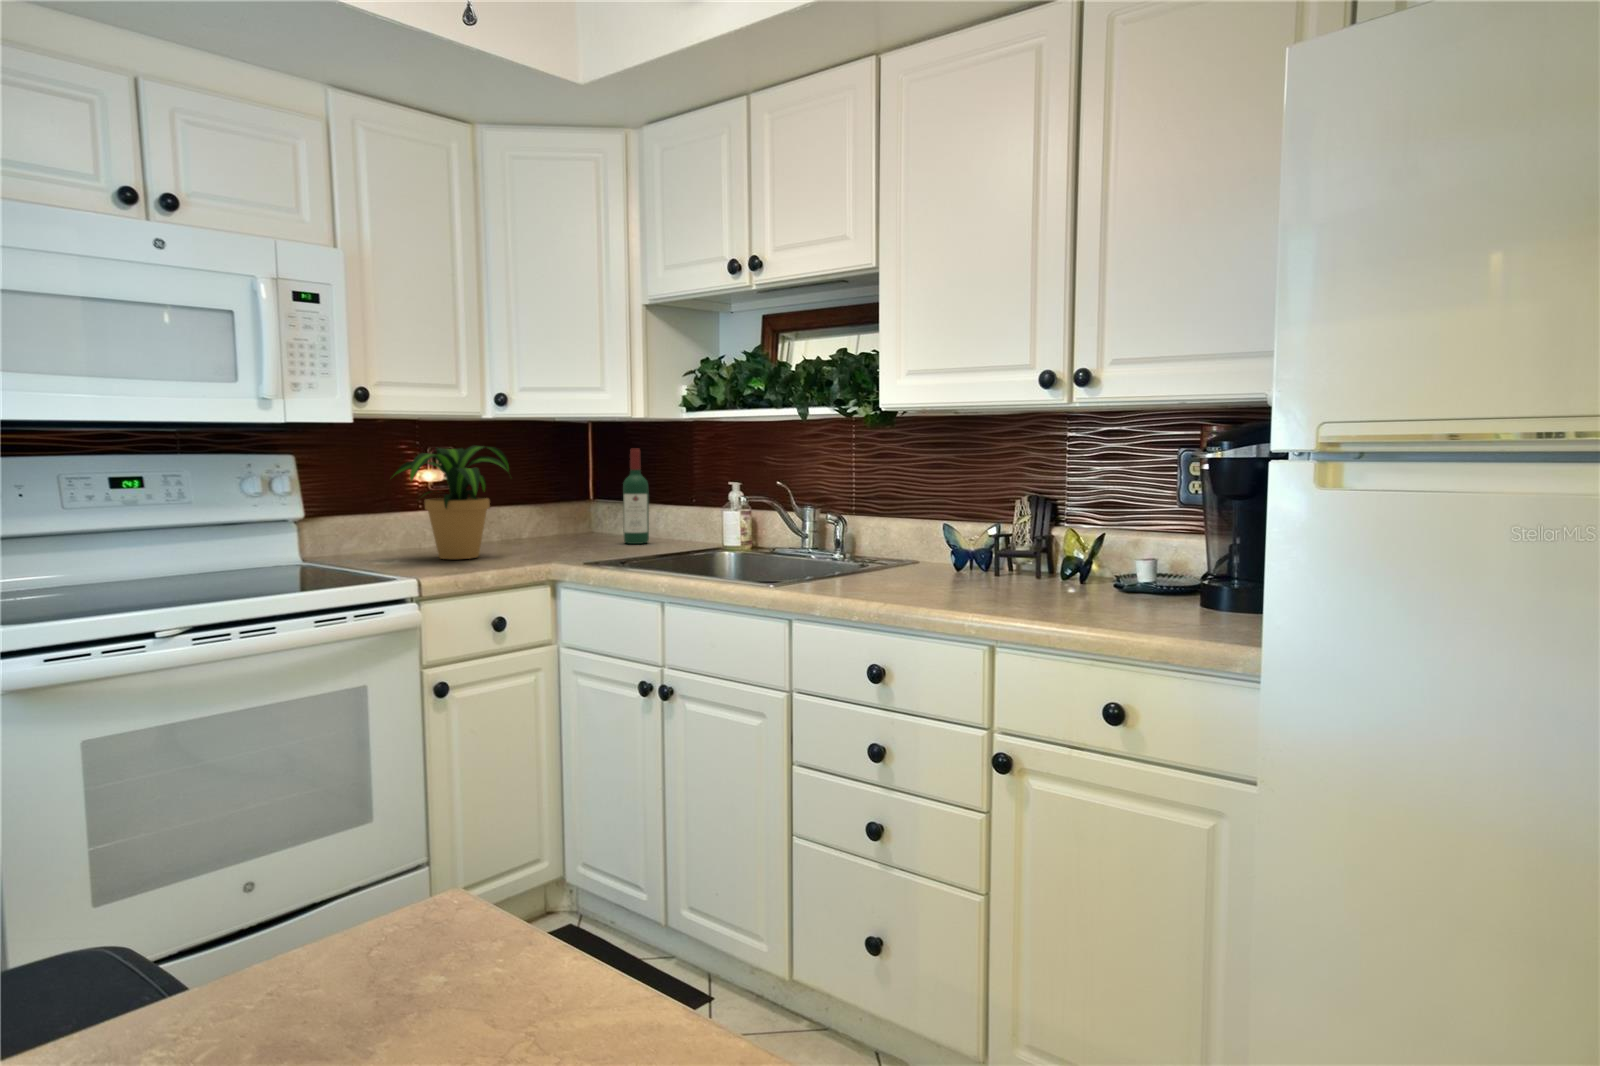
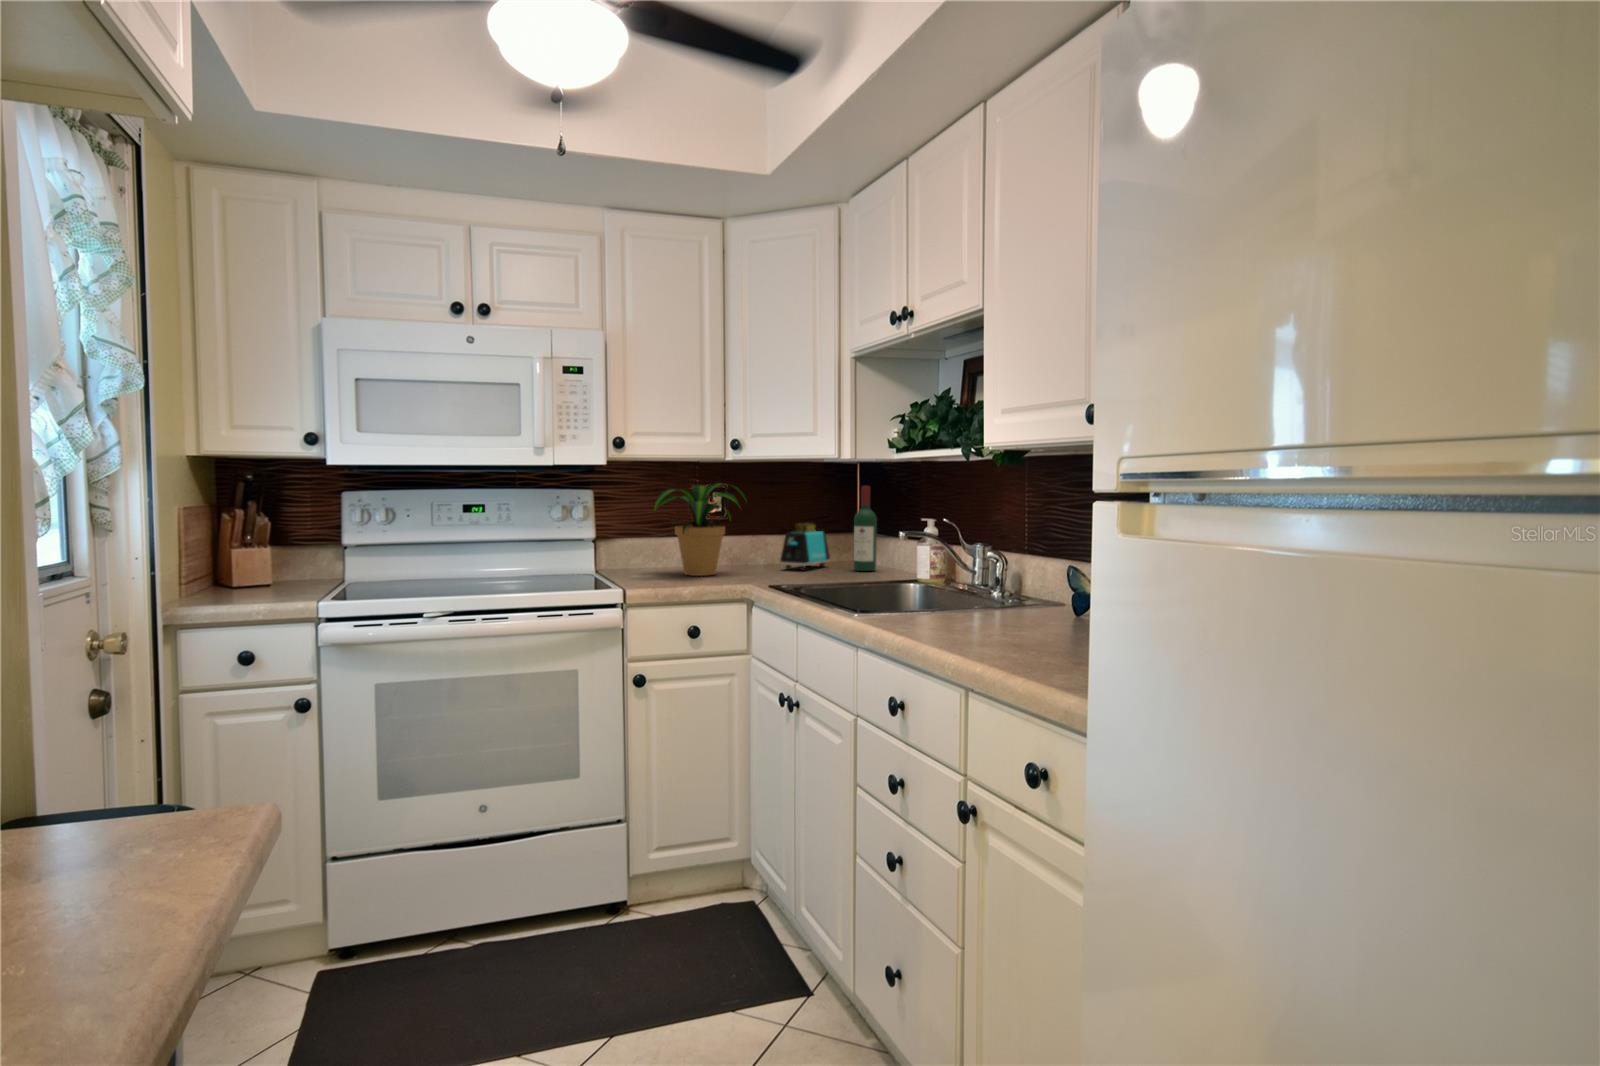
toaster: none [541,492,588,546] -> present [780,523,830,570]

